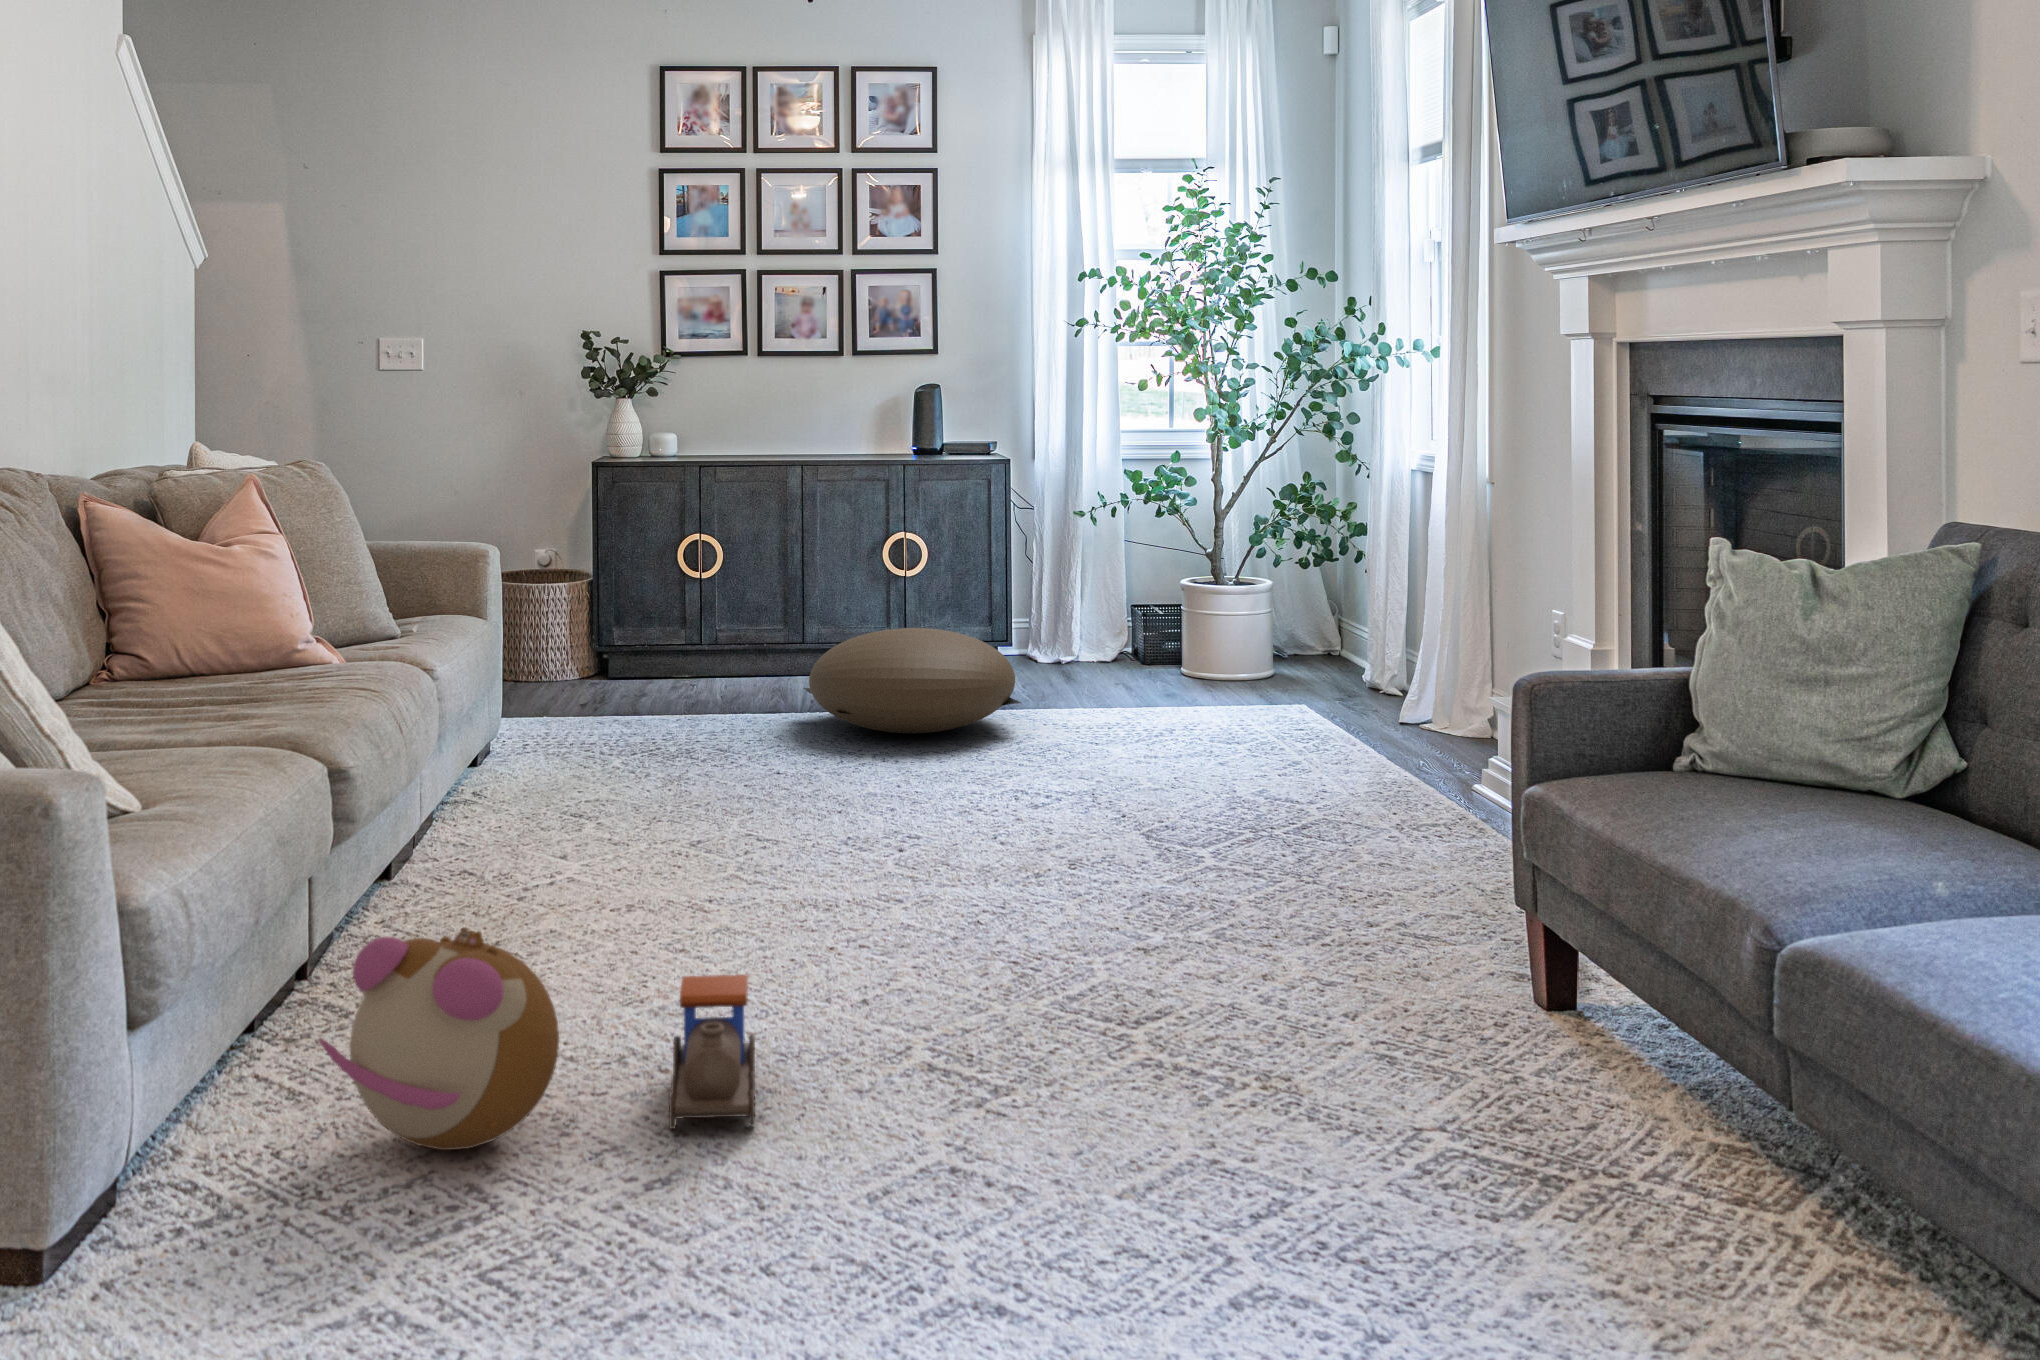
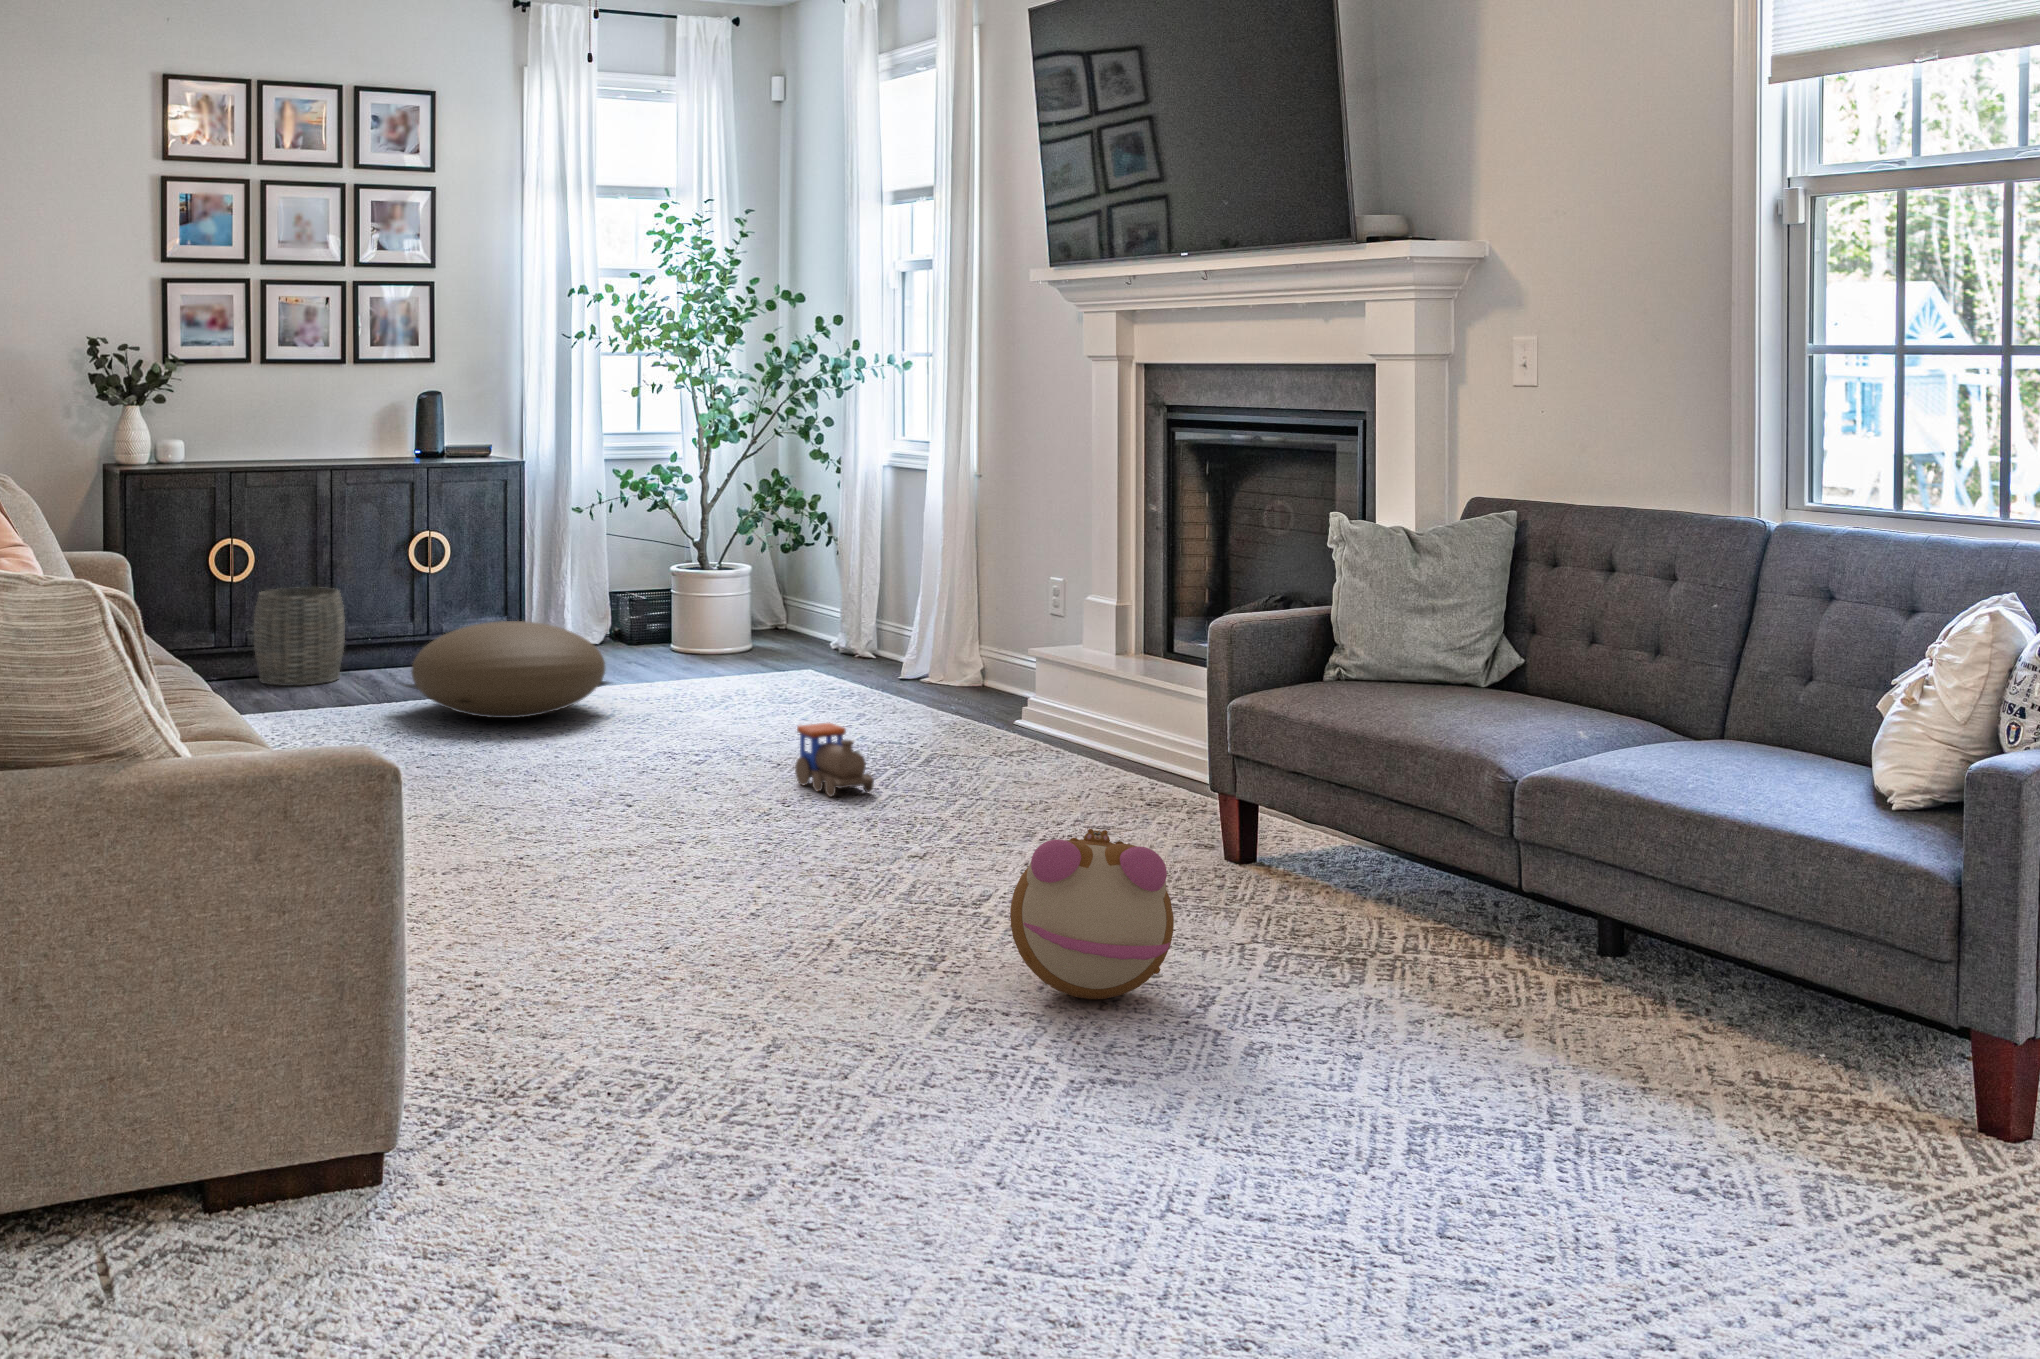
woven basket: none [717,583,807,683] -> present [254,587,345,686]
plush toy: present [319,928,559,1150] -> present [1010,829,1174,999]
toy train: present [669,975,755,1129] -> present [795,723,874,797]

